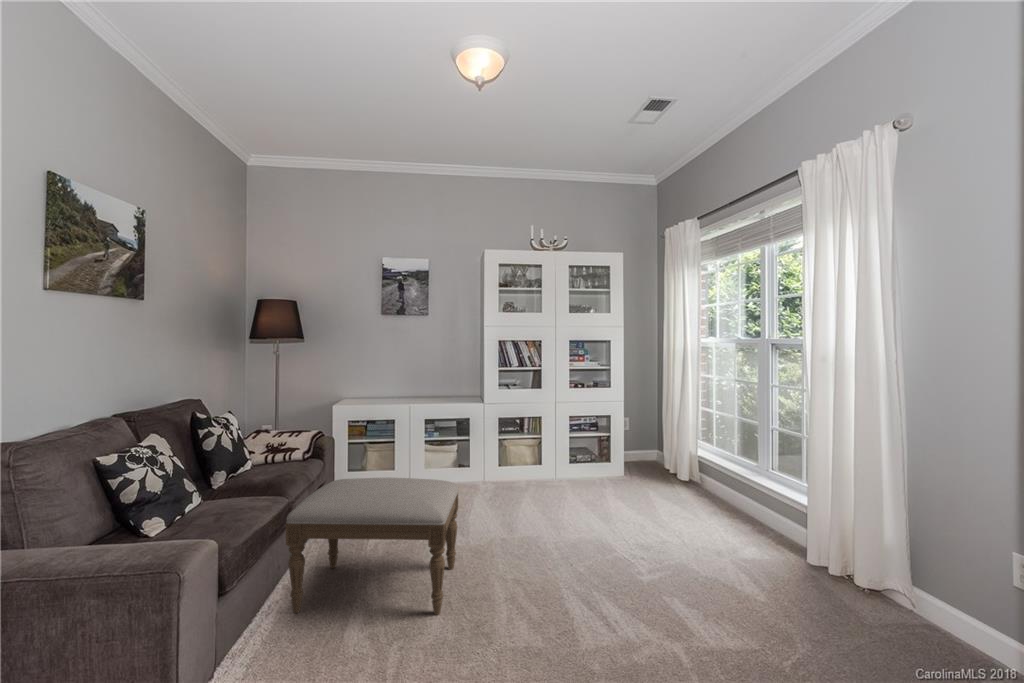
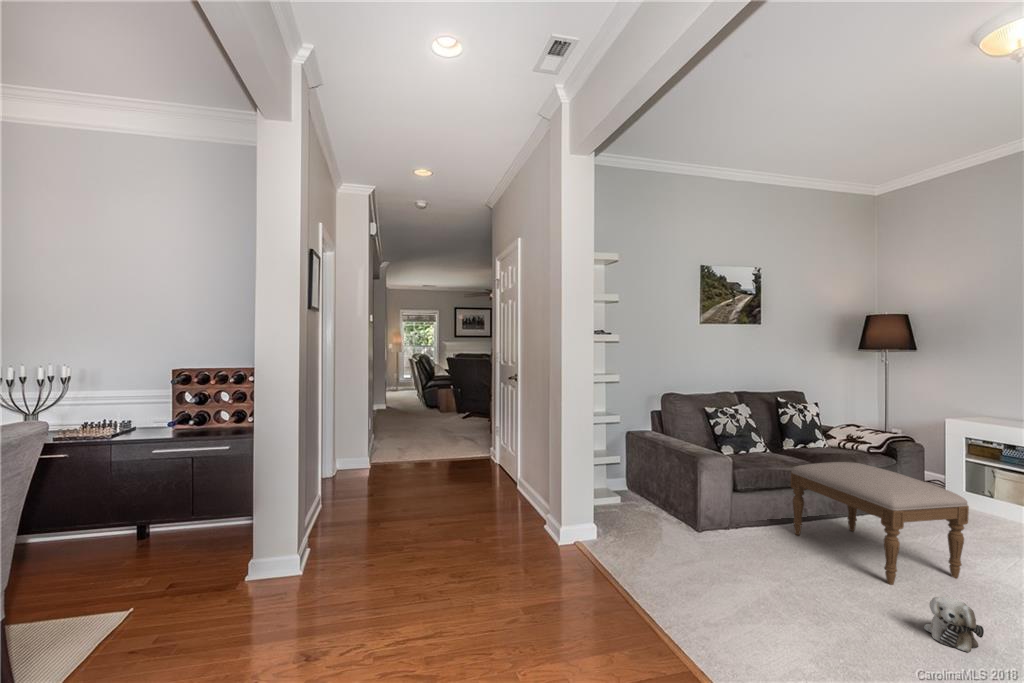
plush toy: none [511,596,560,654] -> present [924,596,984,652]

